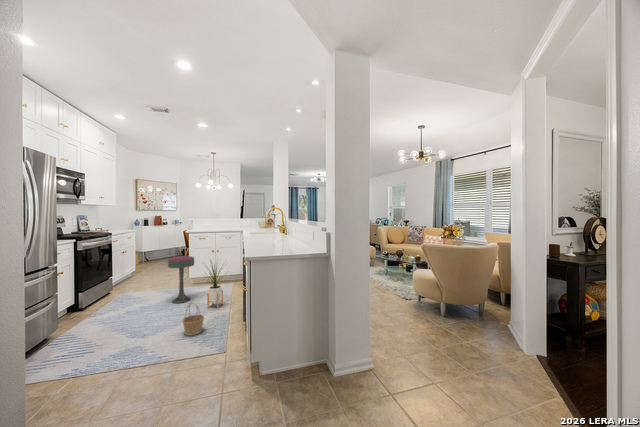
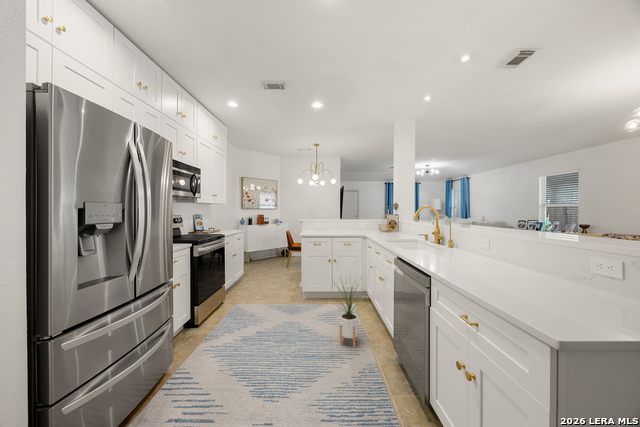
bar stool: present [168,256,194,303] -> none [287,268,316,329]
basket: present [182,302,204,335] -> none [325,352,356,408]

